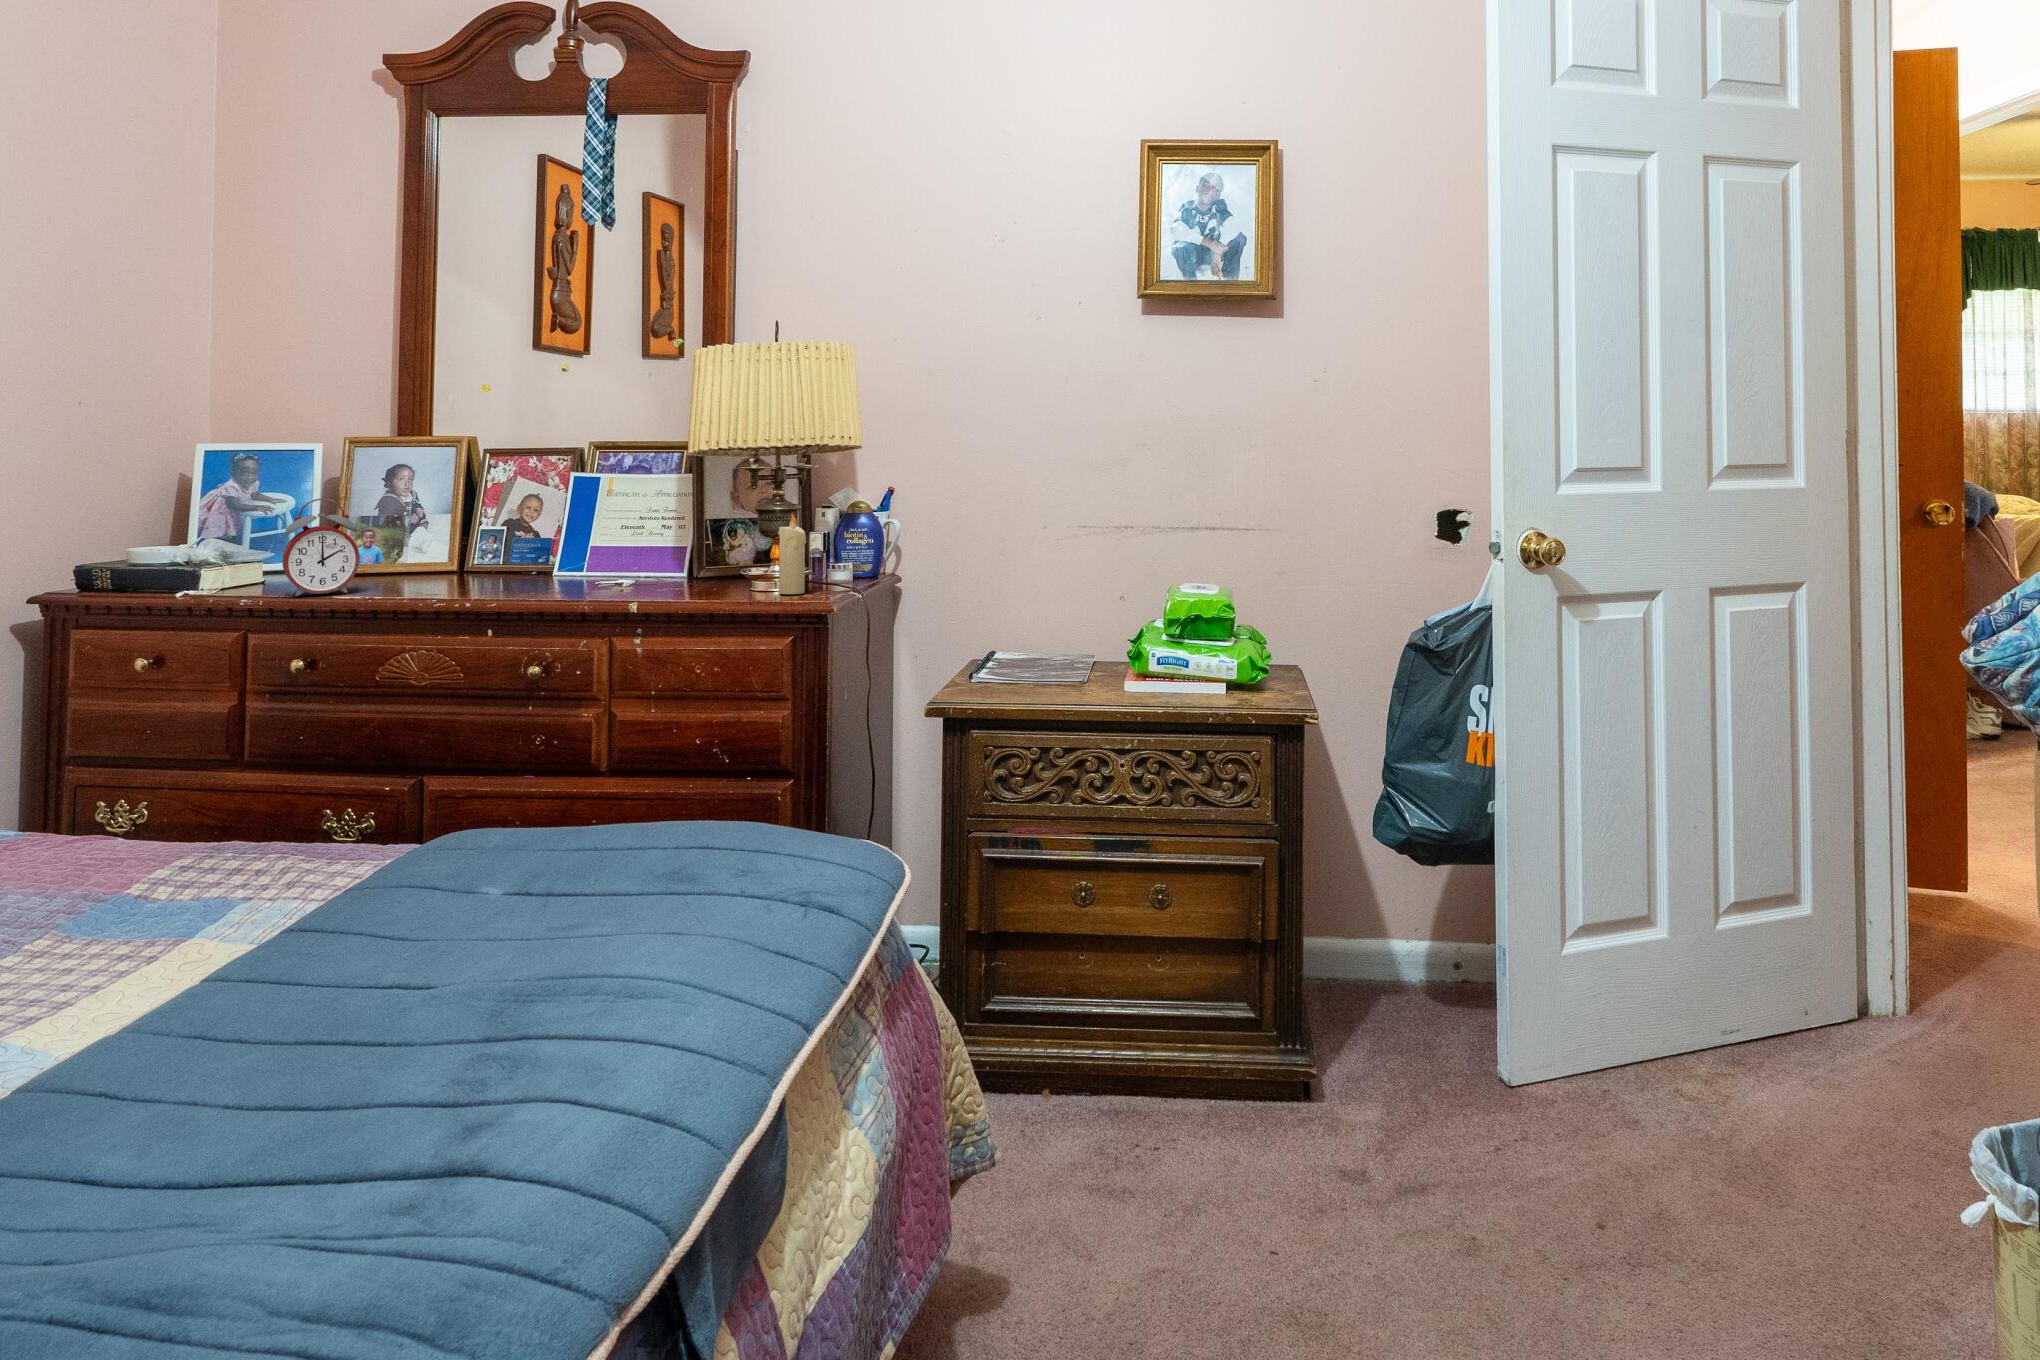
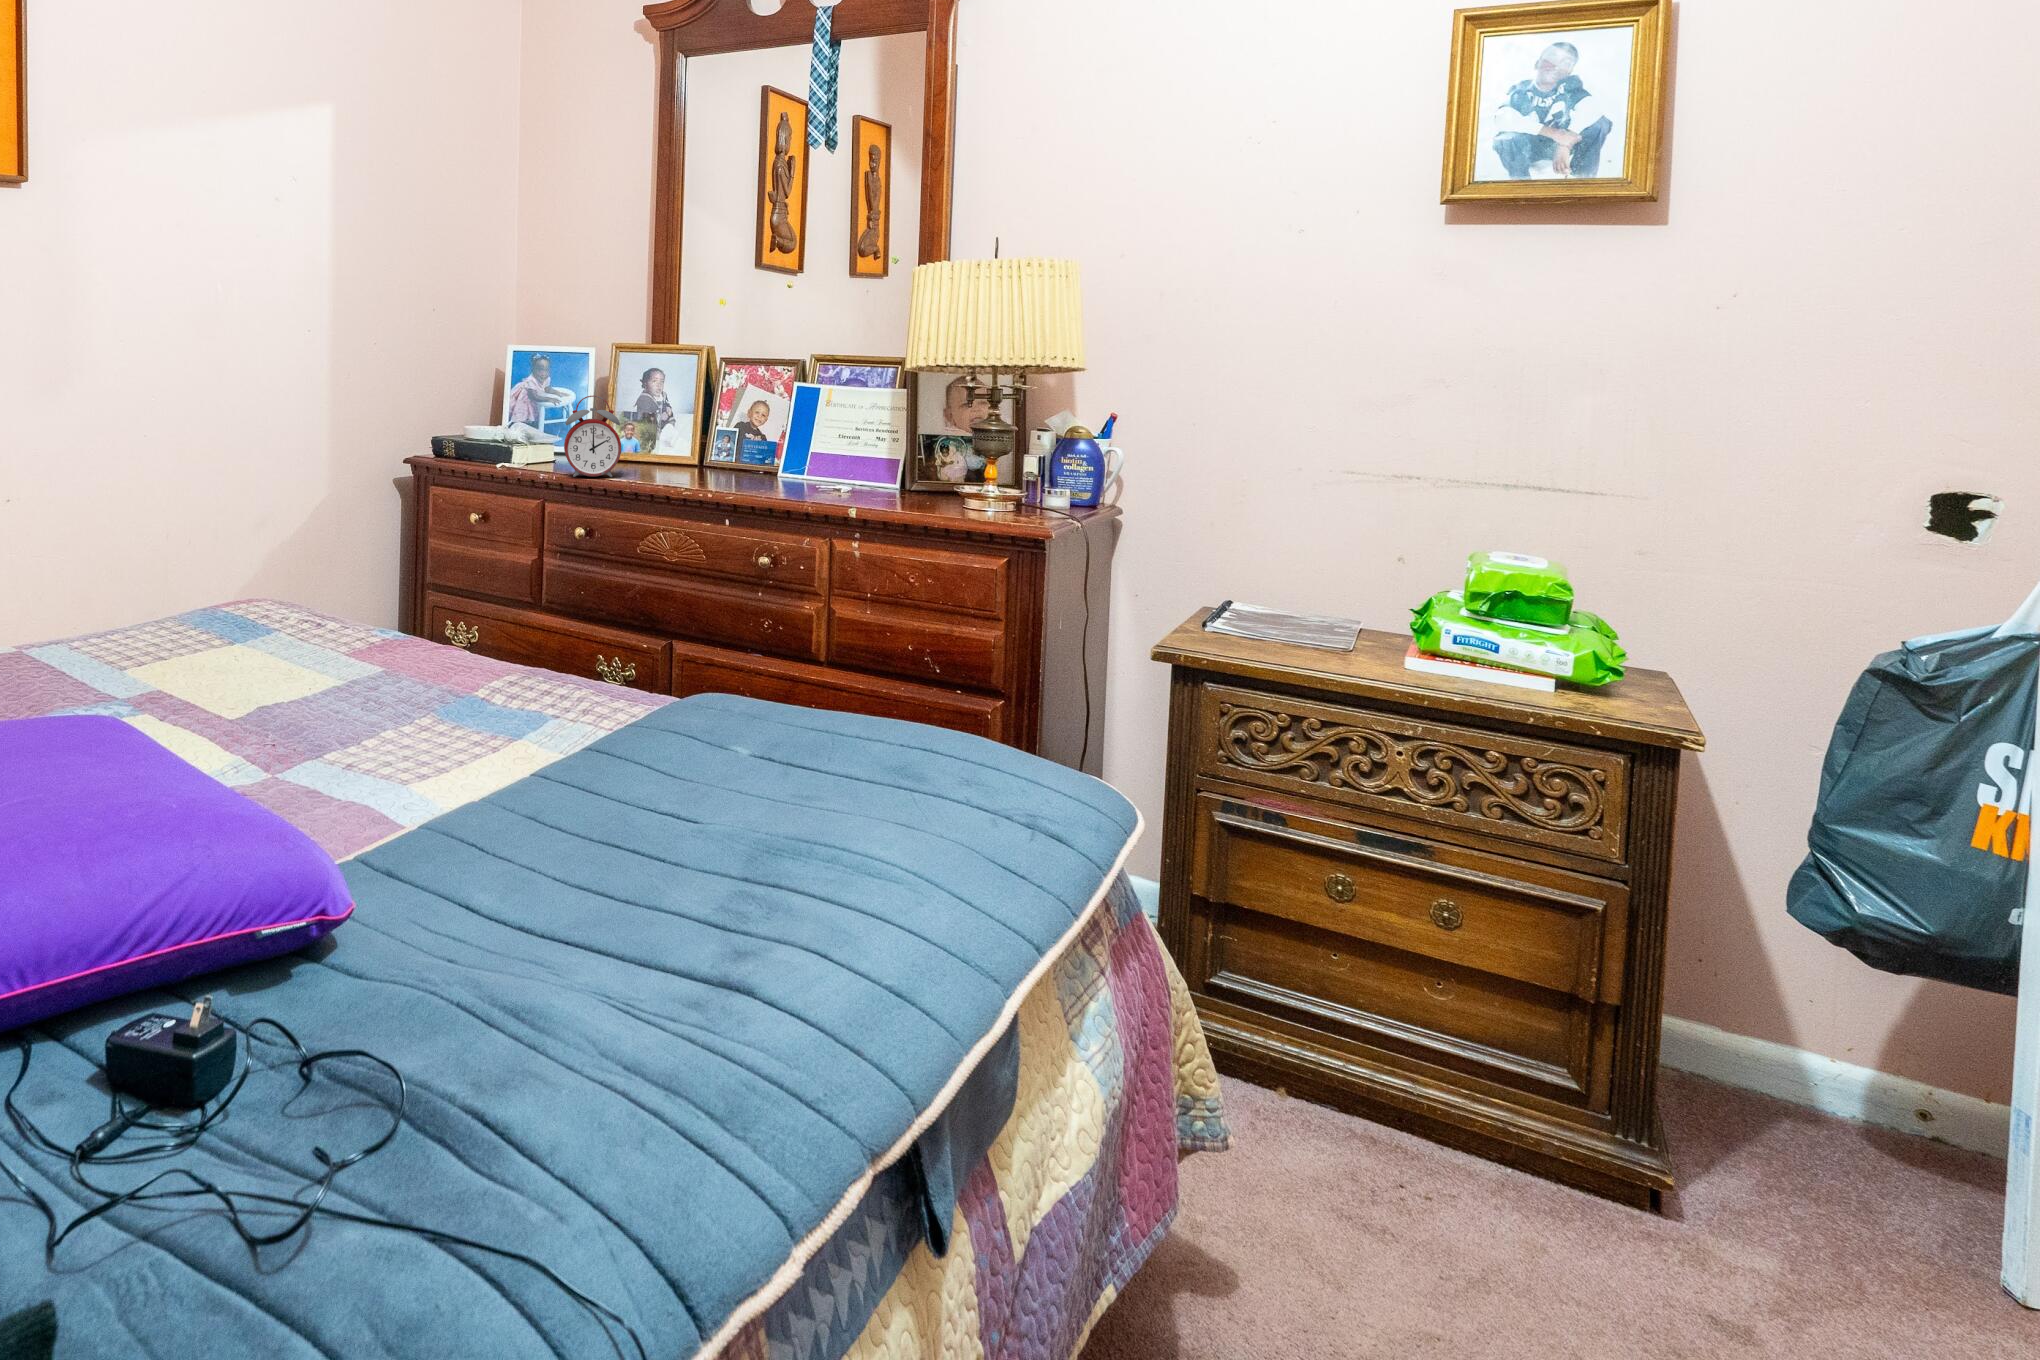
candle: present [778,513,806,594] -> none [992,434,1022,517]

